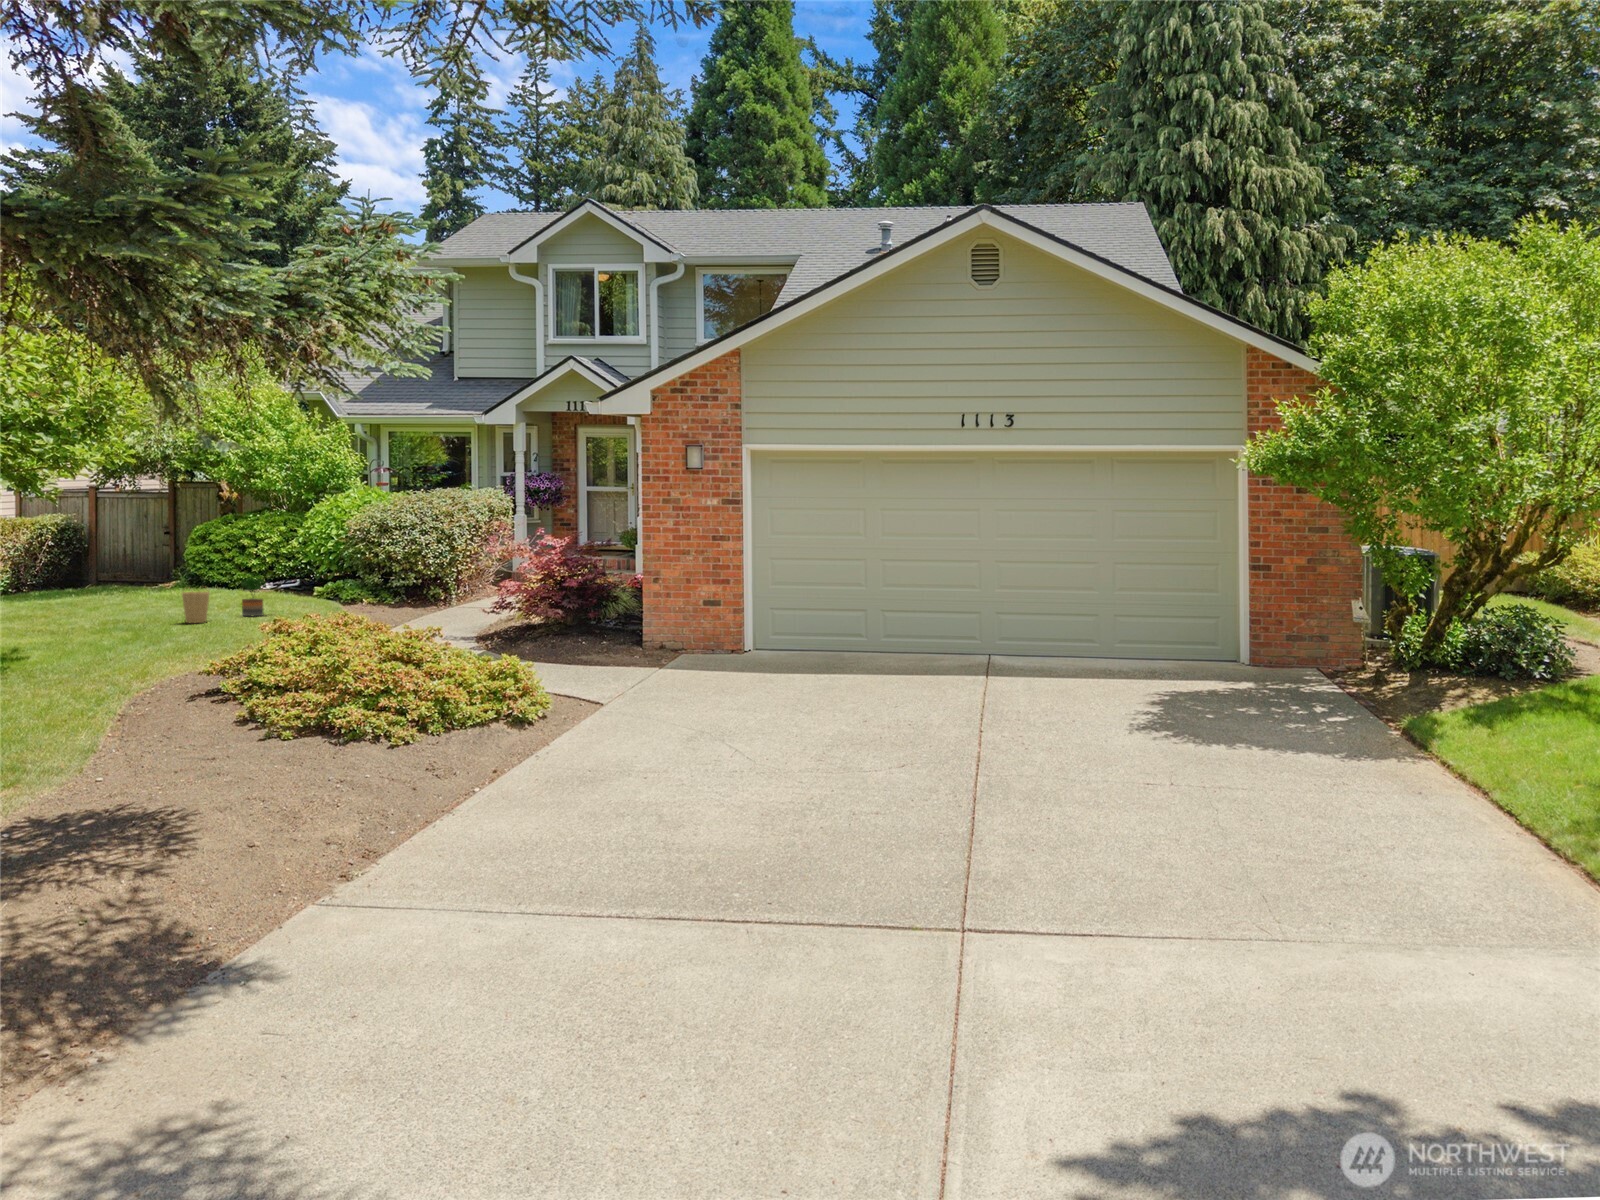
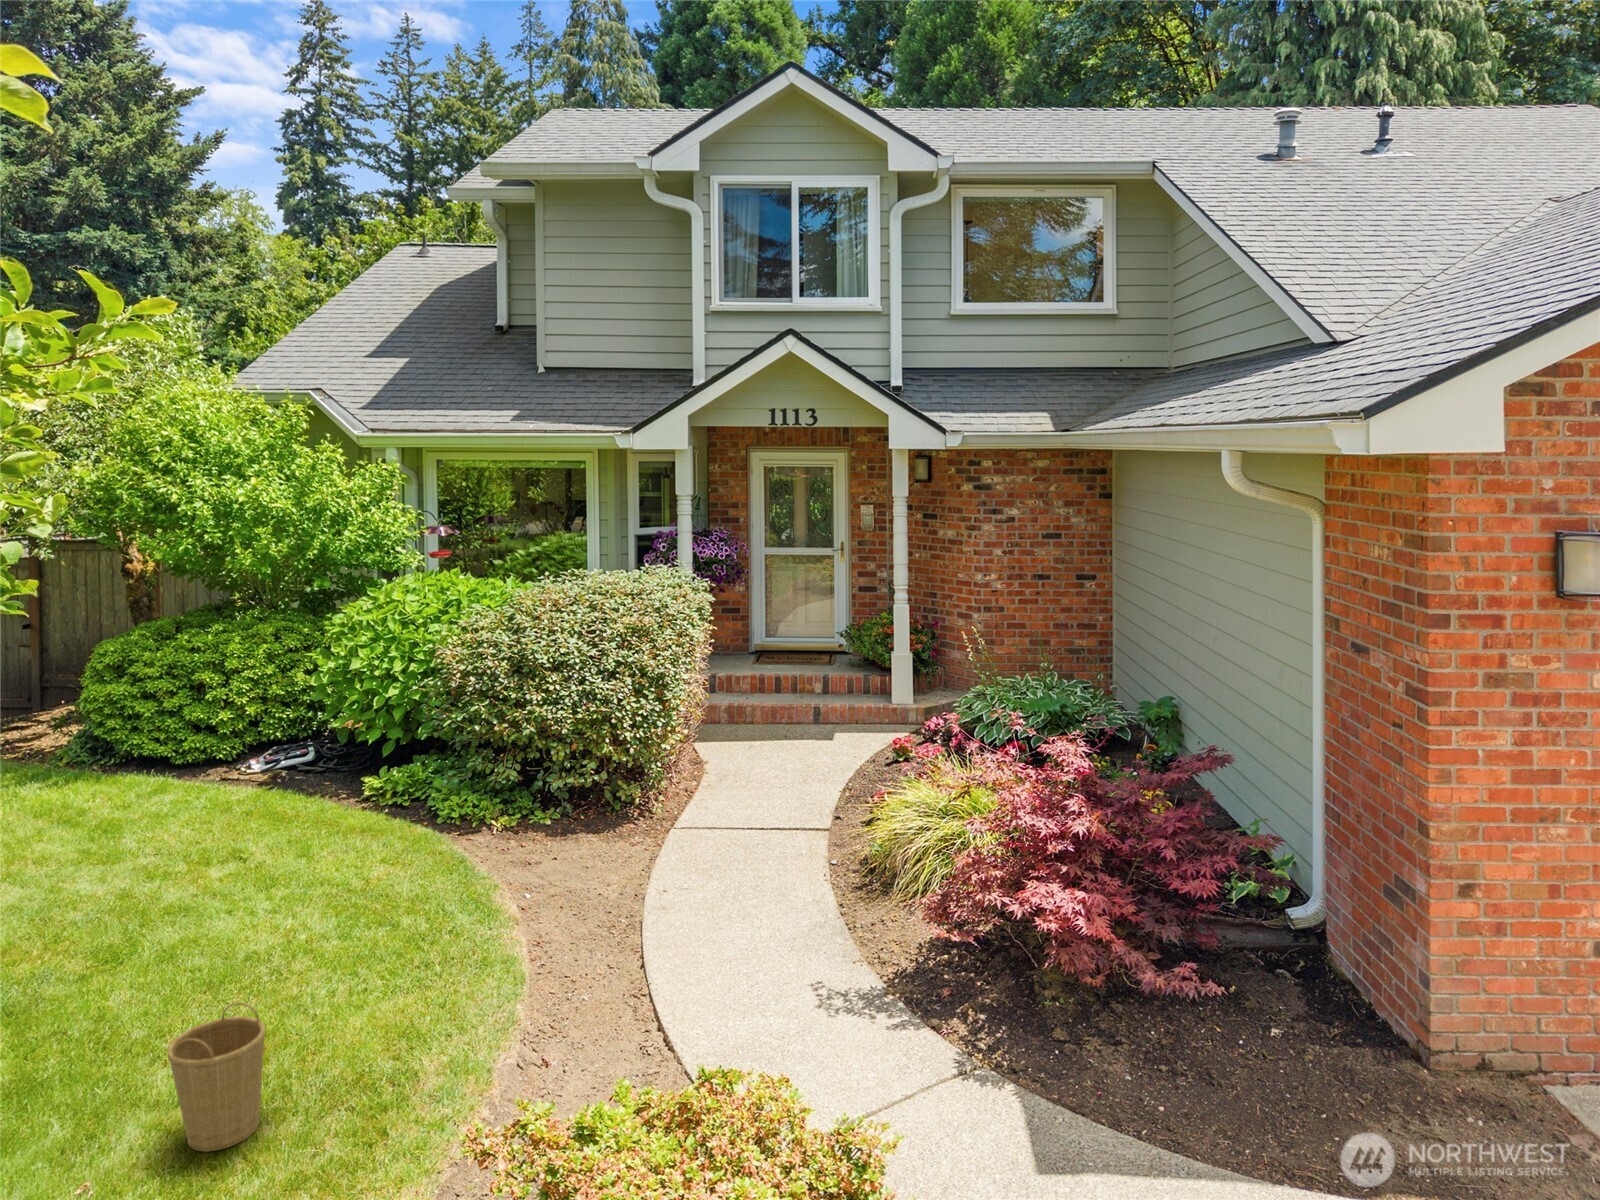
potted tree: present [241,578,264,616] -> none [337,908,414,1029]

